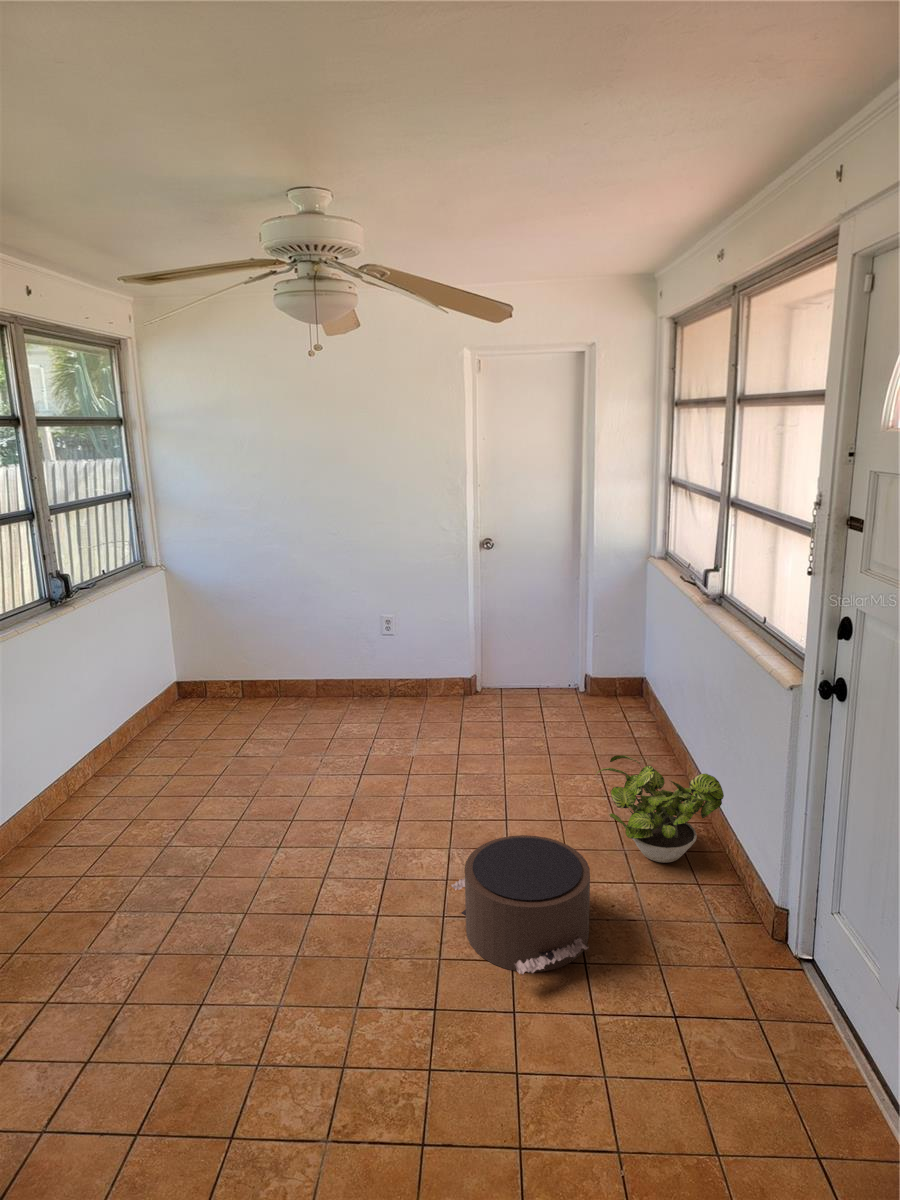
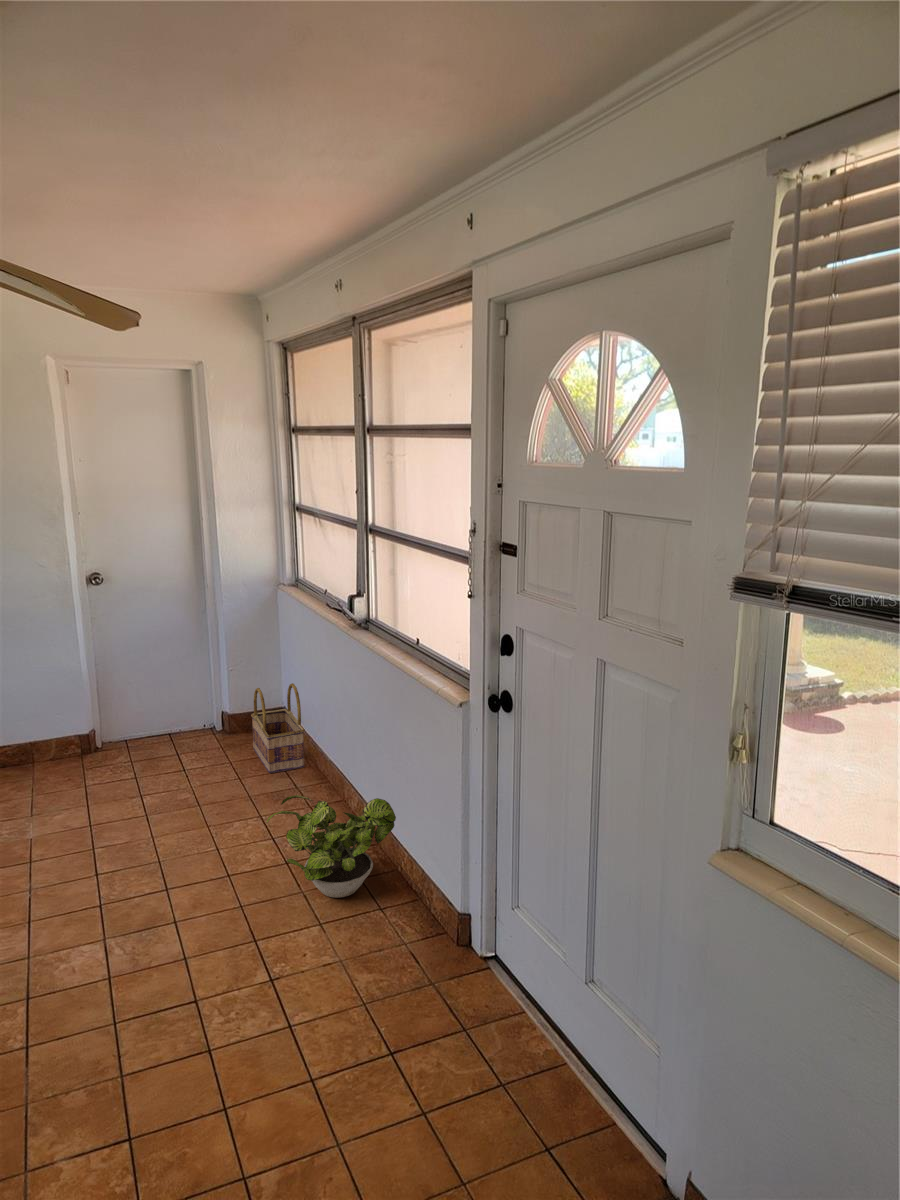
basket: none [609,654,657,736] -> present [251,683,305,773]
pouf: present [451,835,590,975] -> none [119,903,294,1065]

